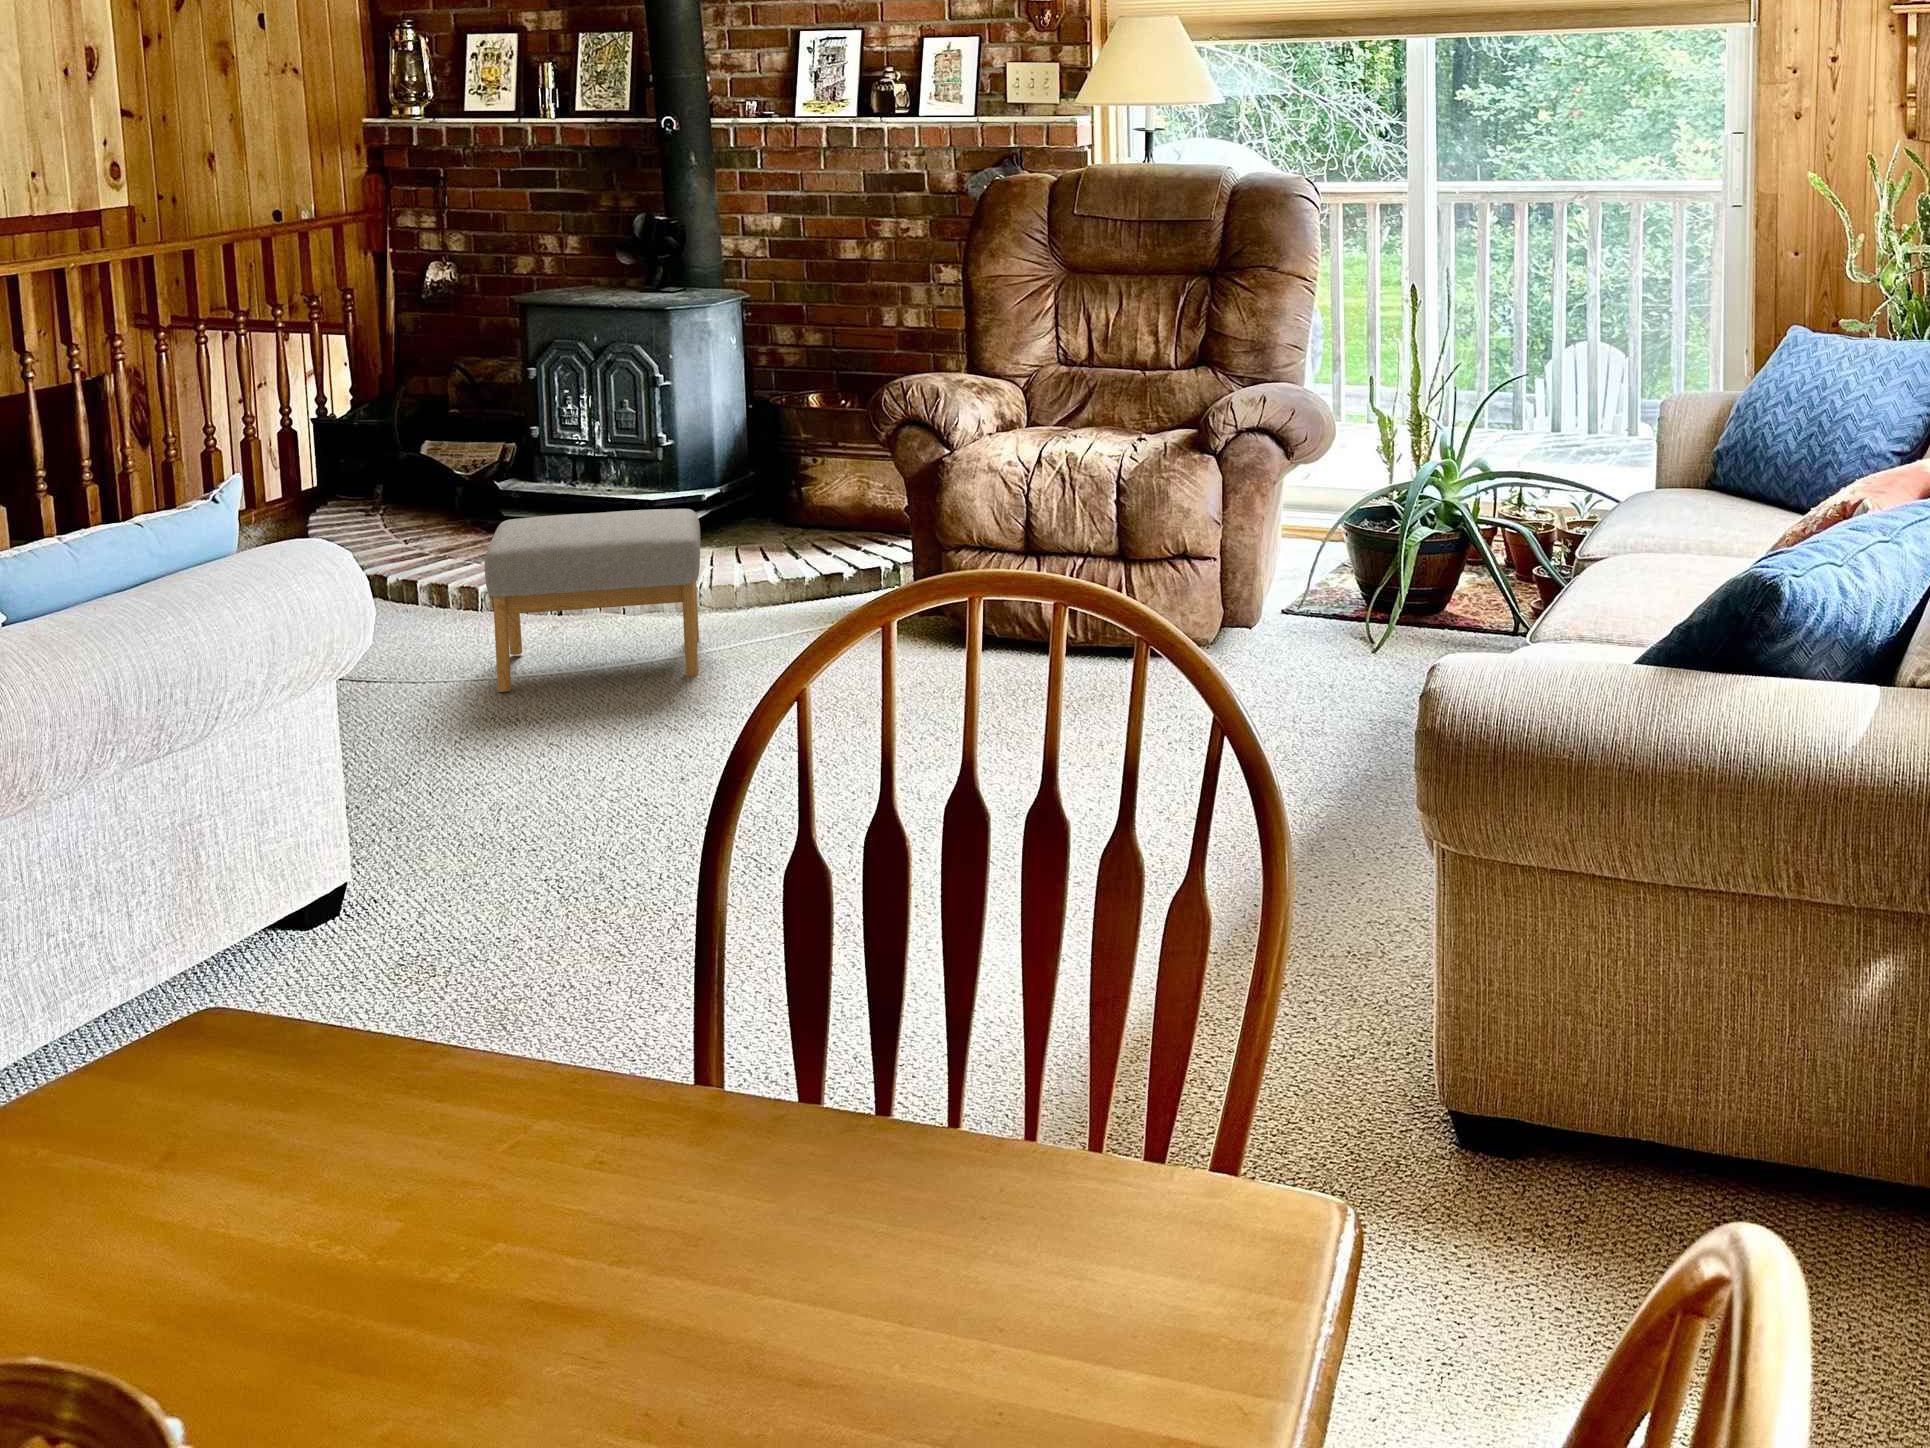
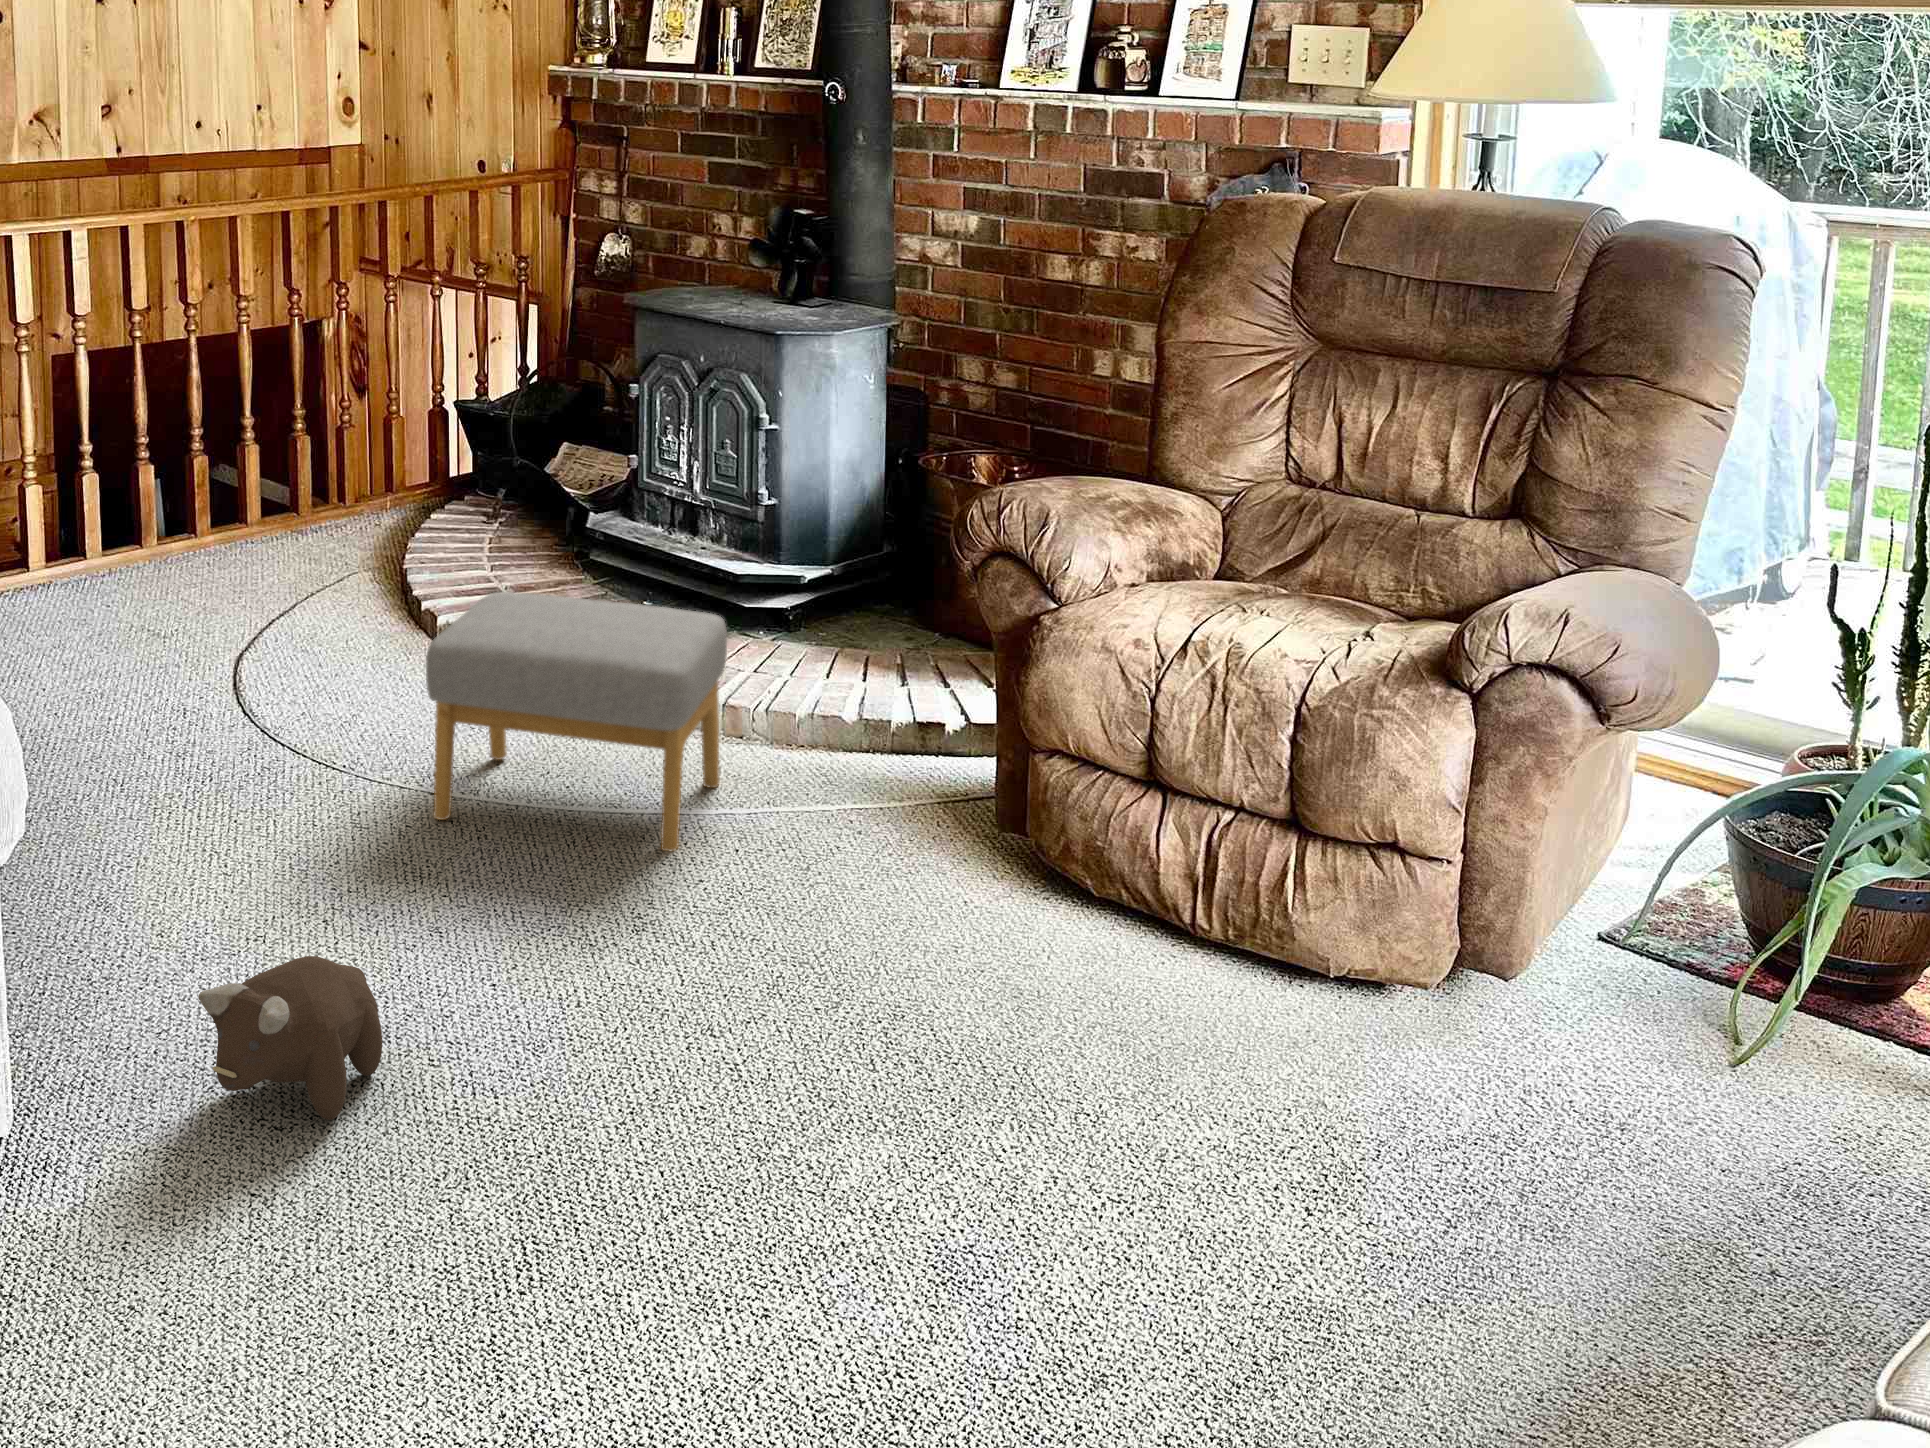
plush toy: none [484,729,594,834] -> present [198,956,382,1120]

